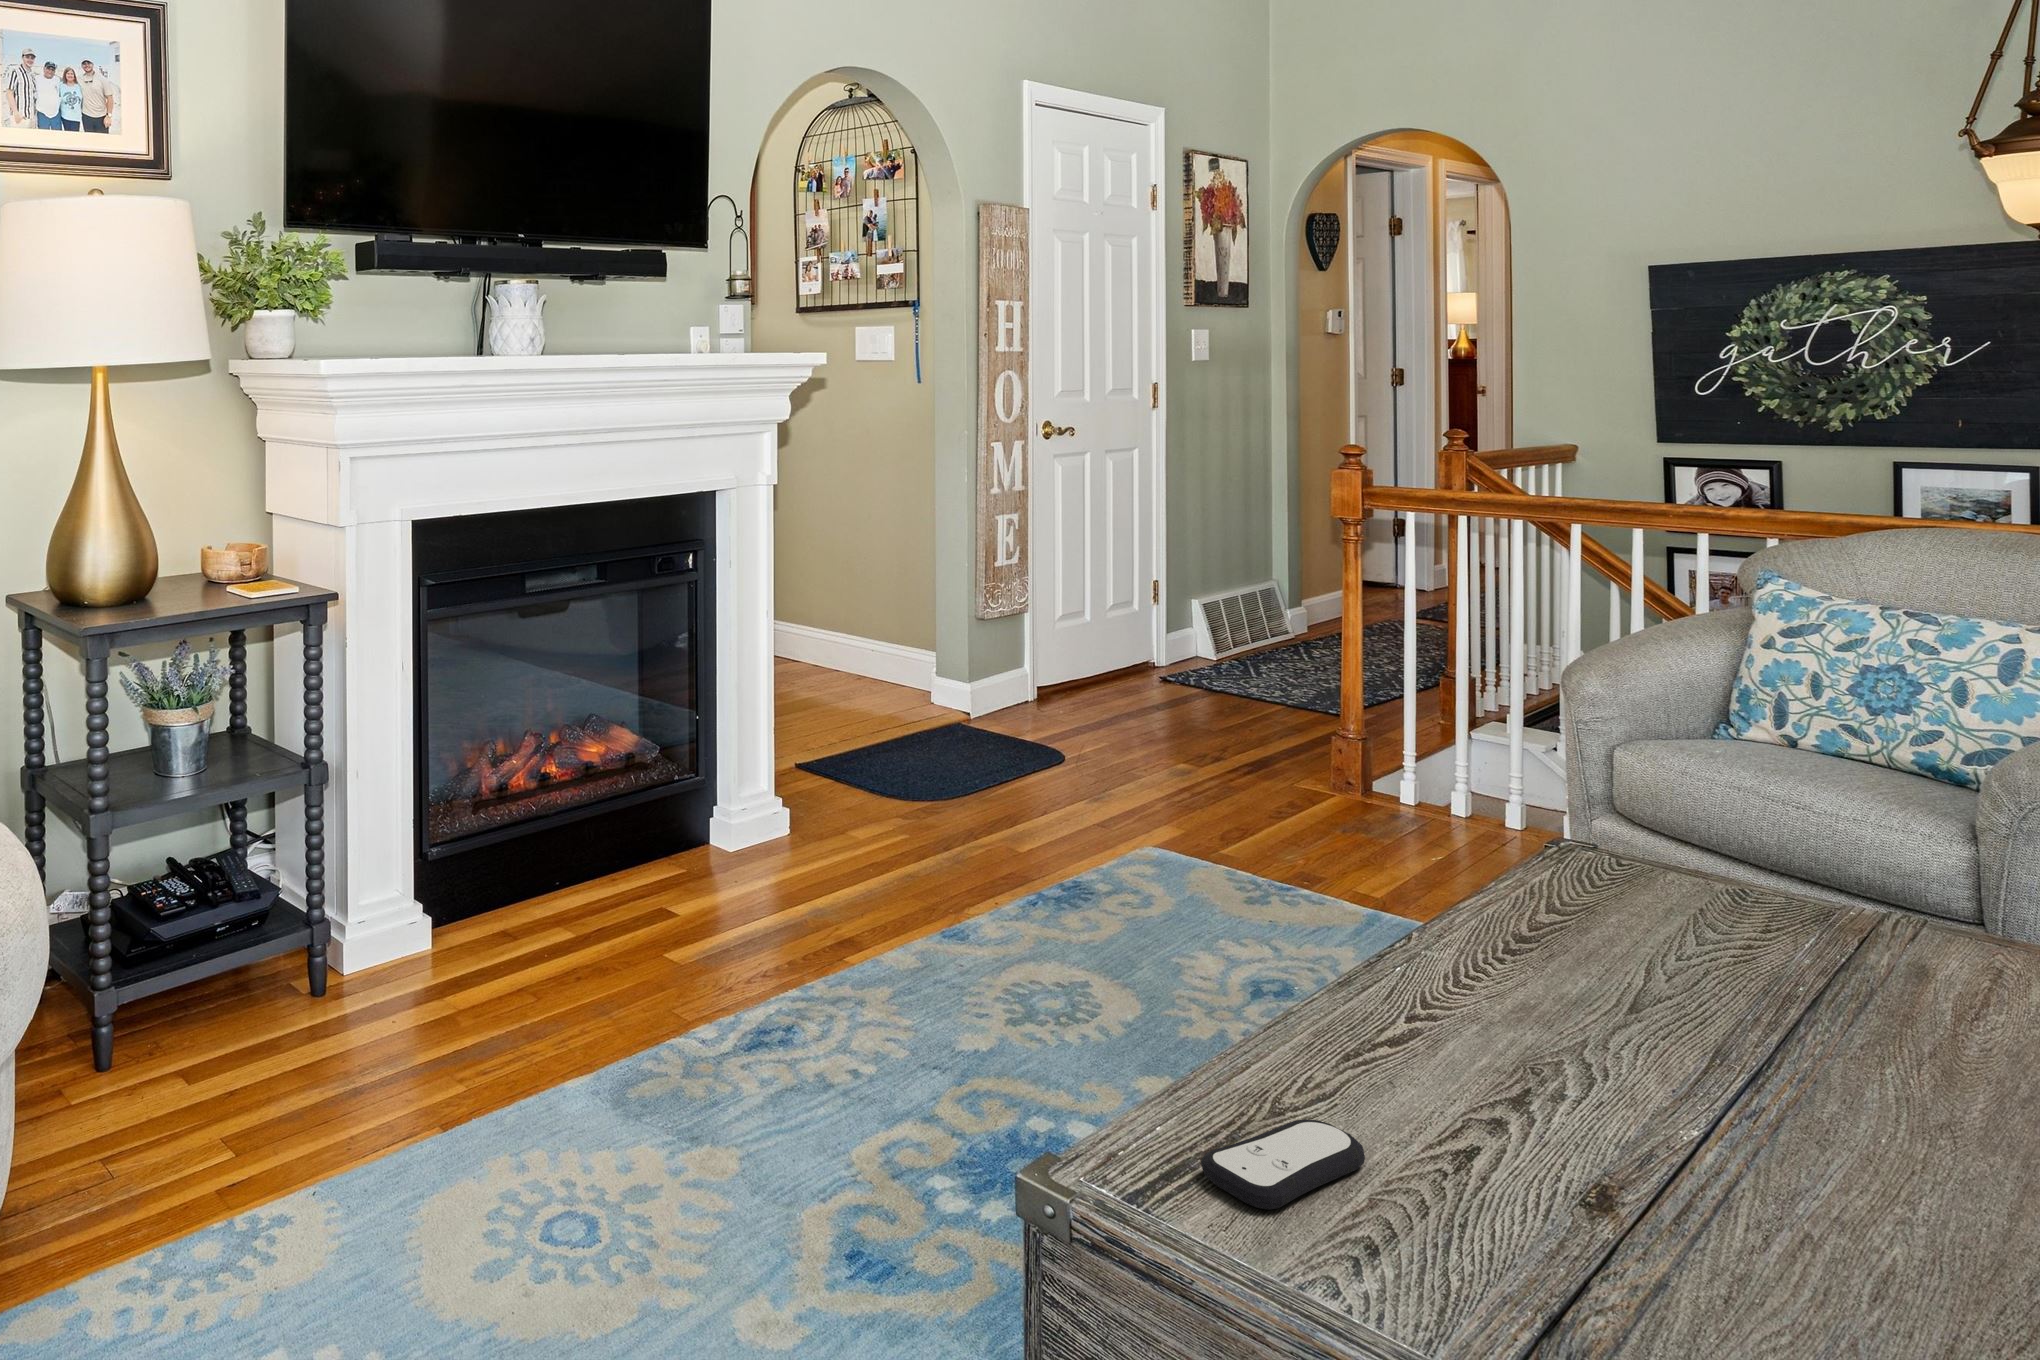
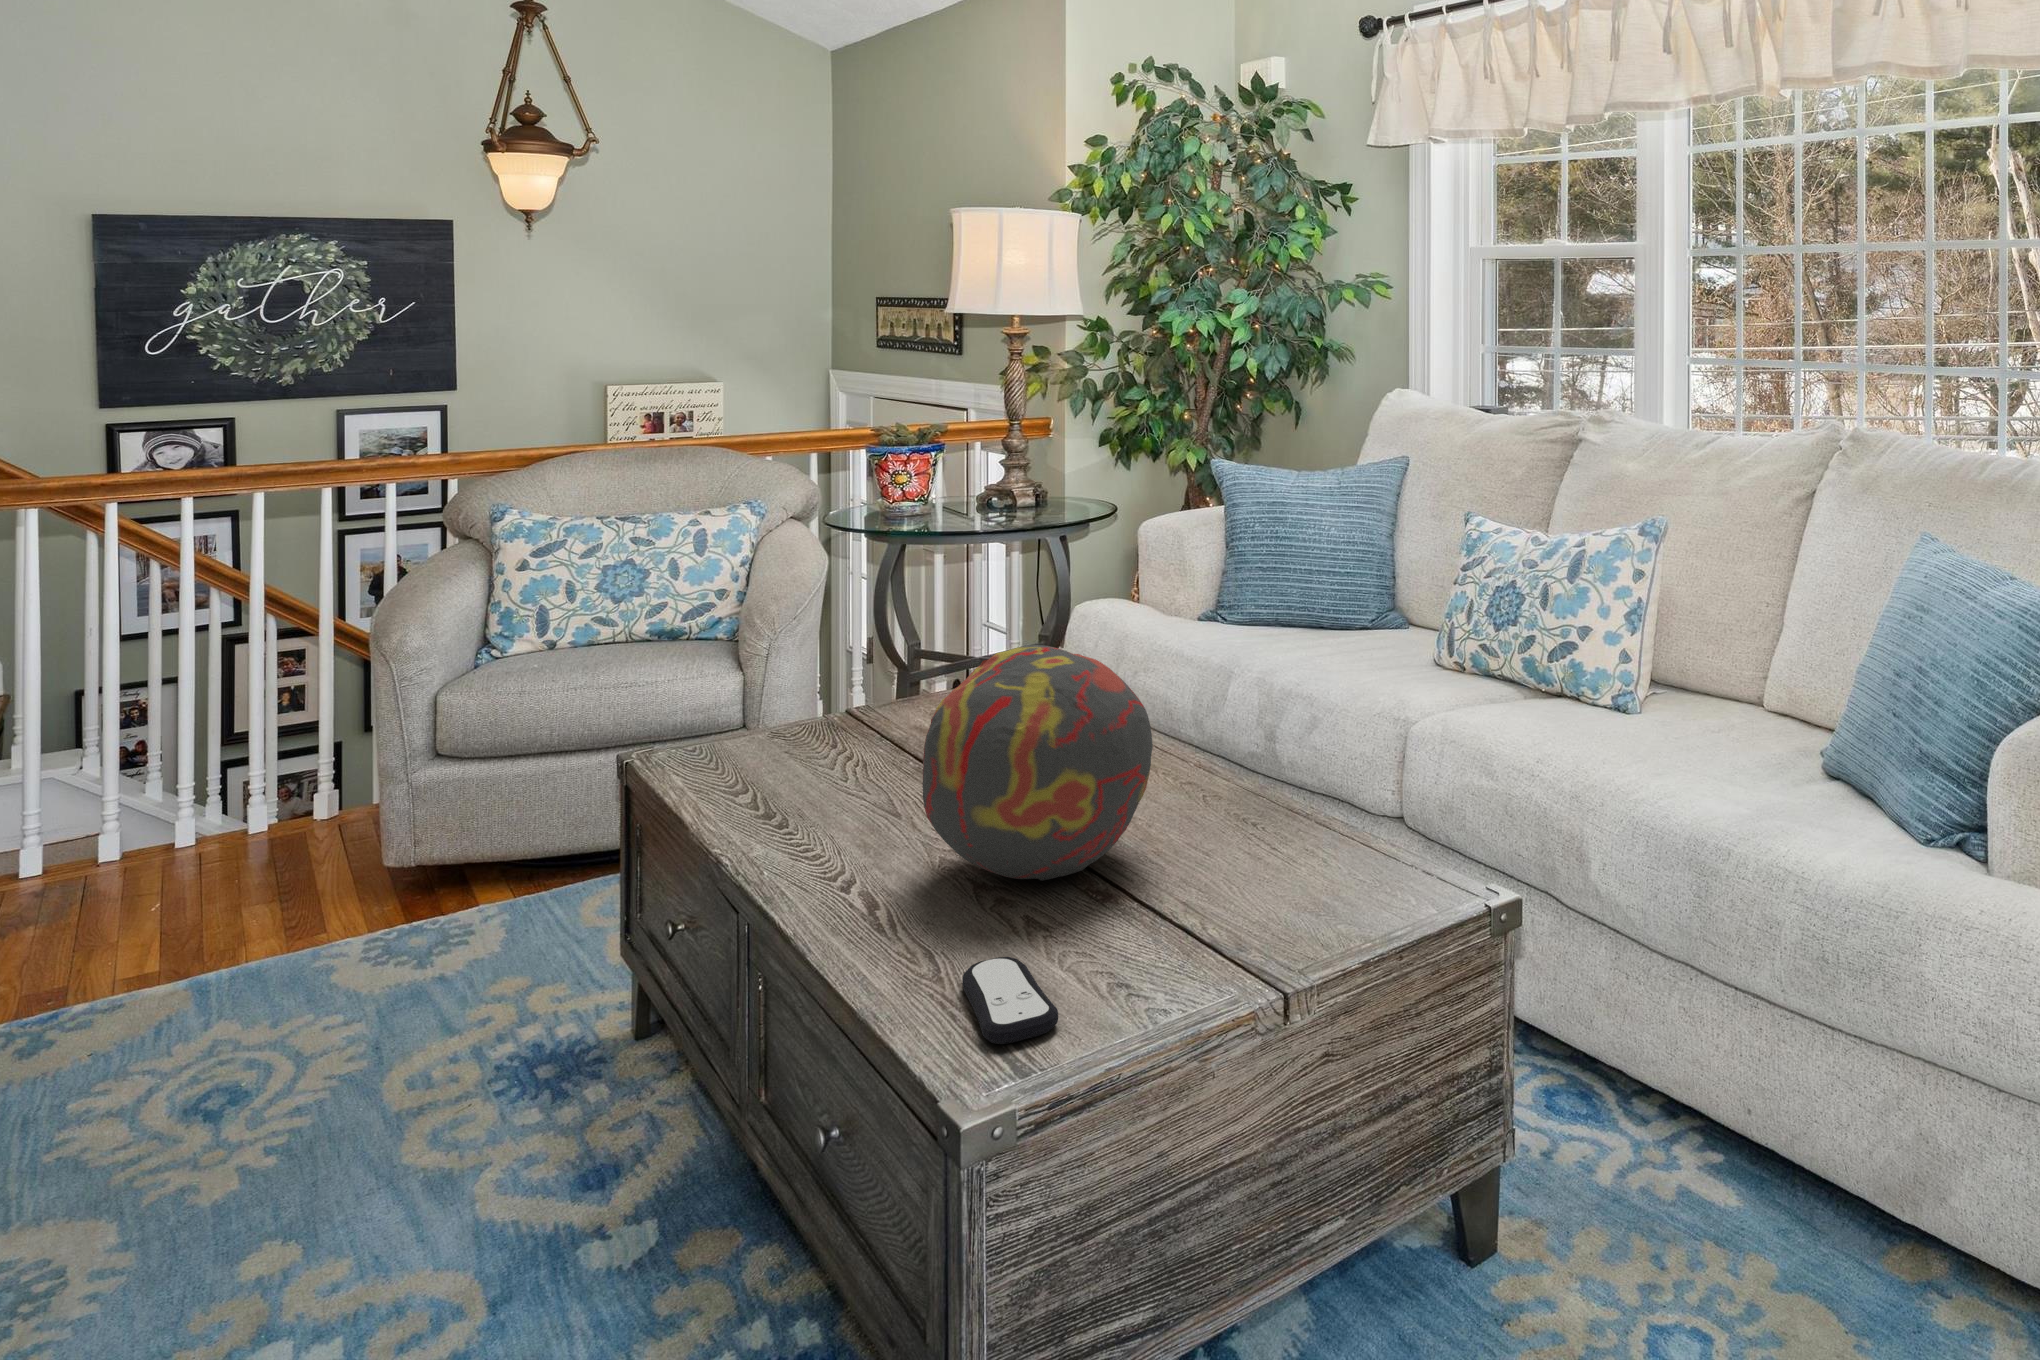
decorative orb: none [1448,821,1829,1160] -> present [923,645,1153,881]

